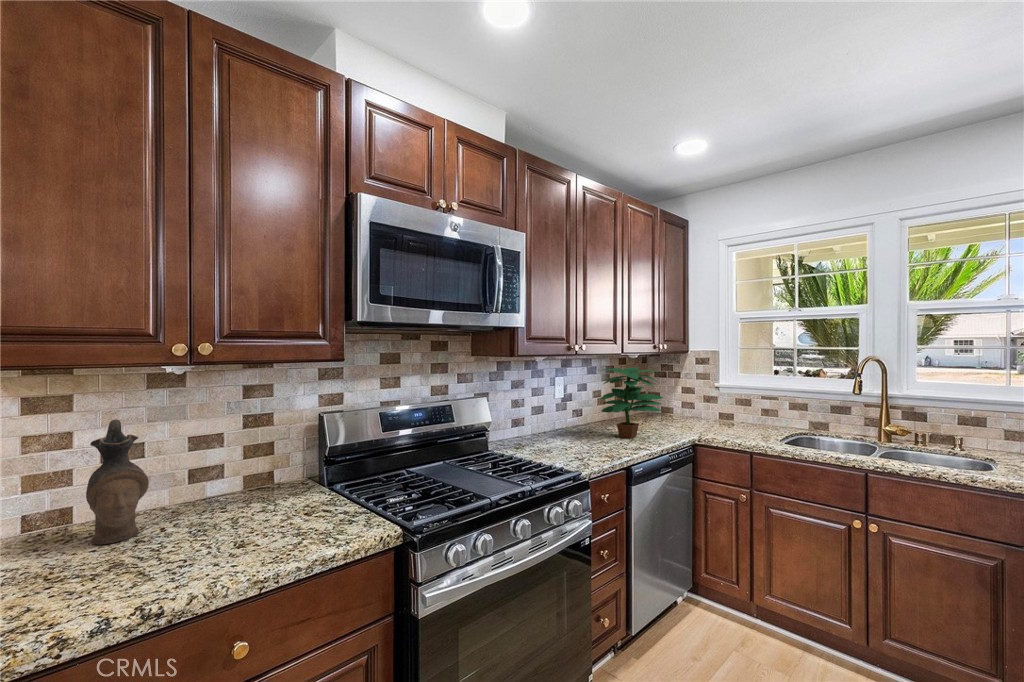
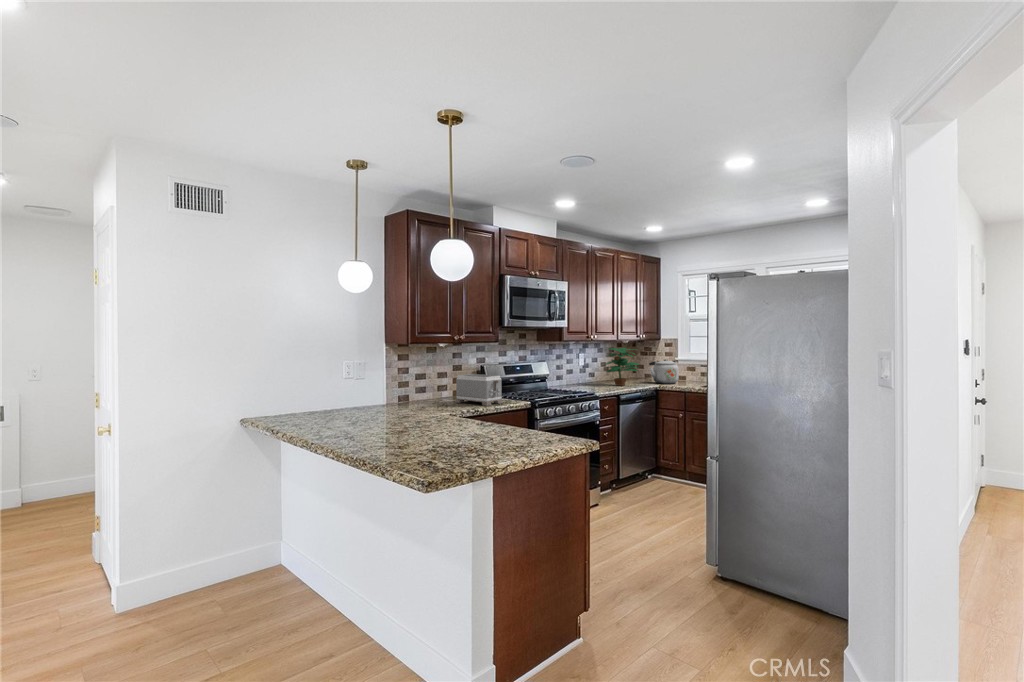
kettle: none [675,387,729,431] -> present [649,359,679,384]
ceramic pitcher: present [86,419,149,545] -> none [425,363,442,404]
toaster: none [189,445,320,564] -> present [455,374,503,406]

